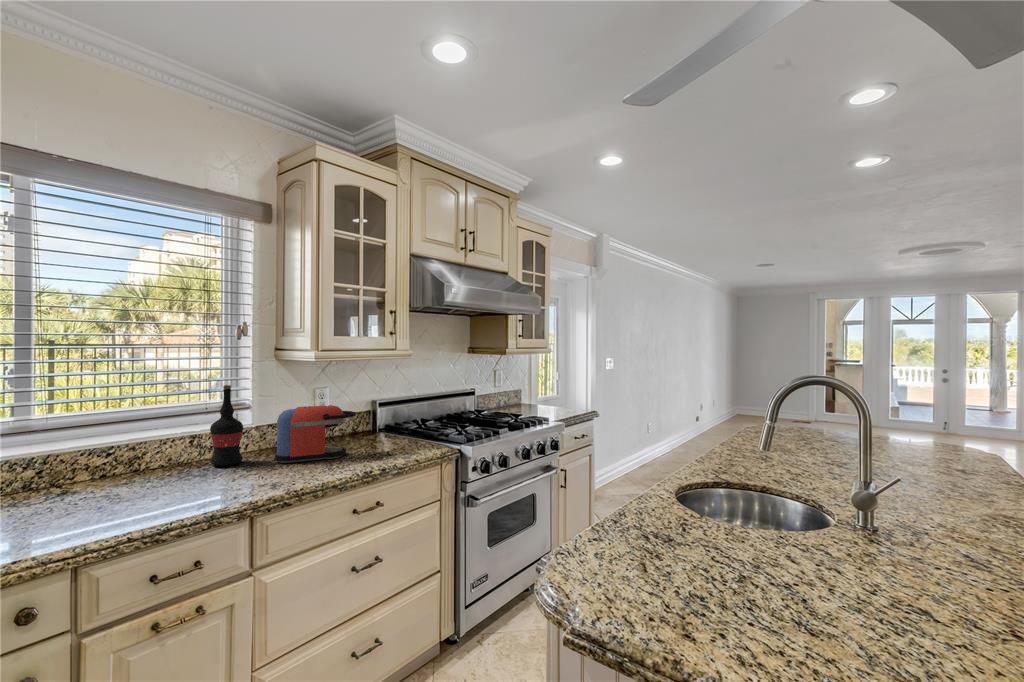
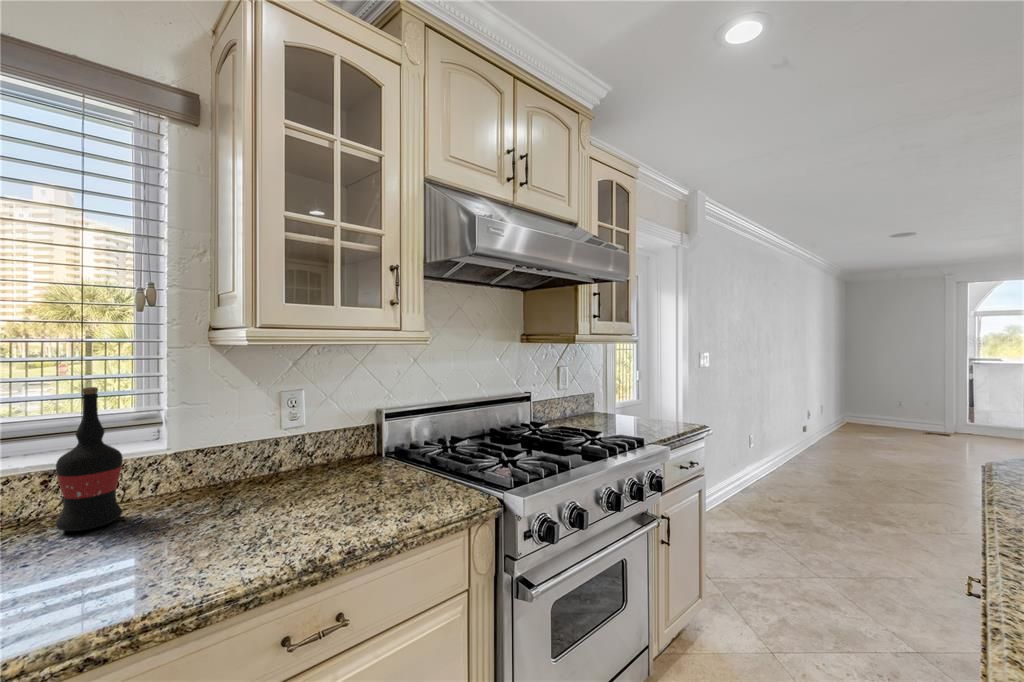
coffee maker: present [275,405,356,463] -> none [170,423,320,528]

